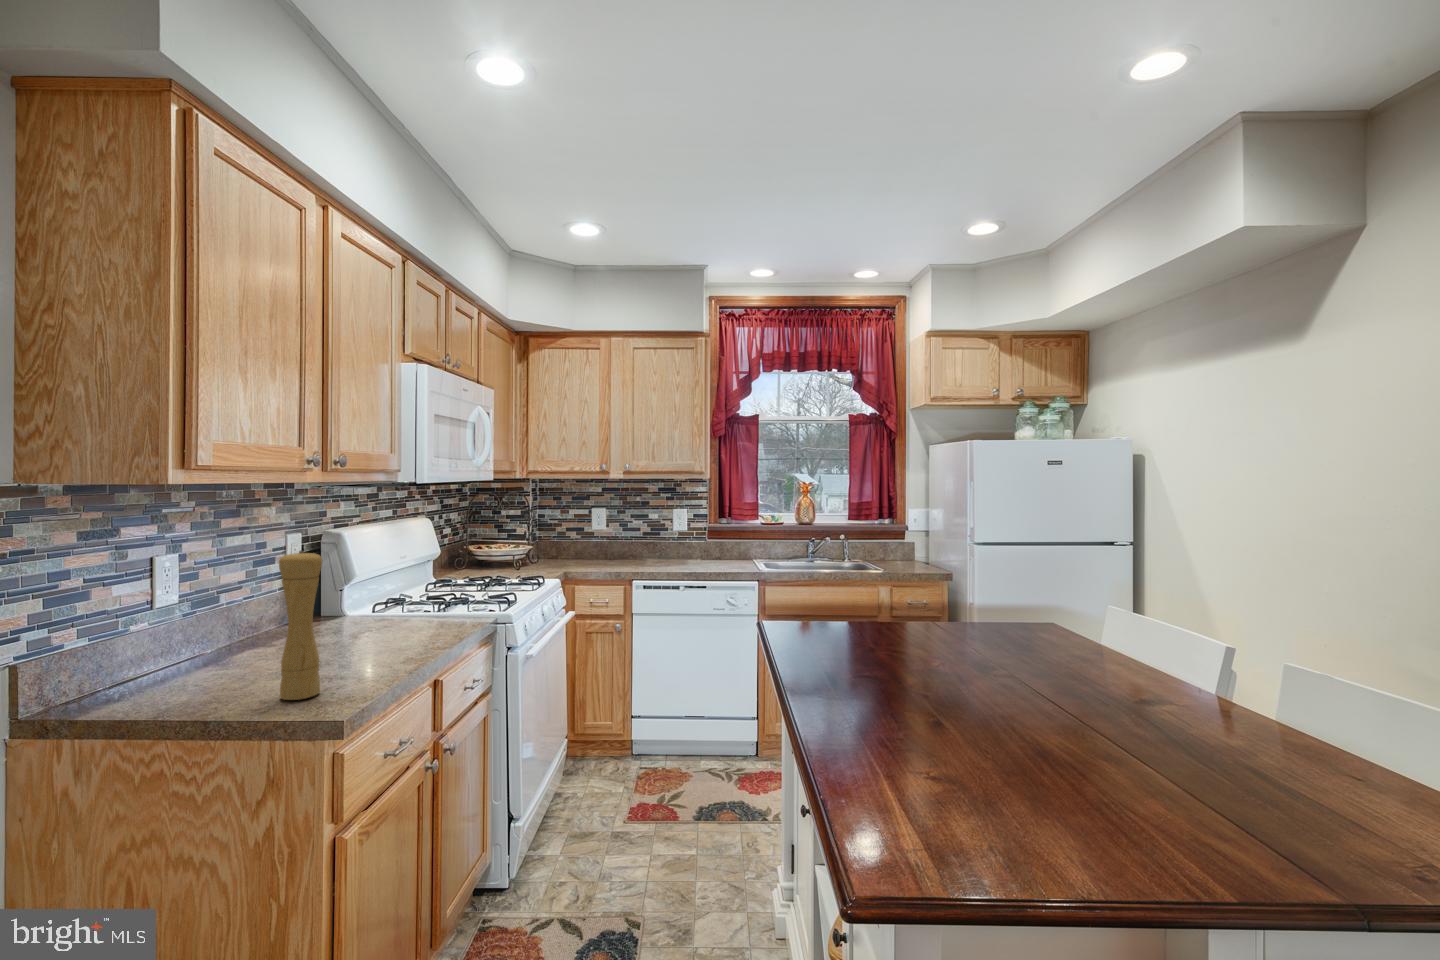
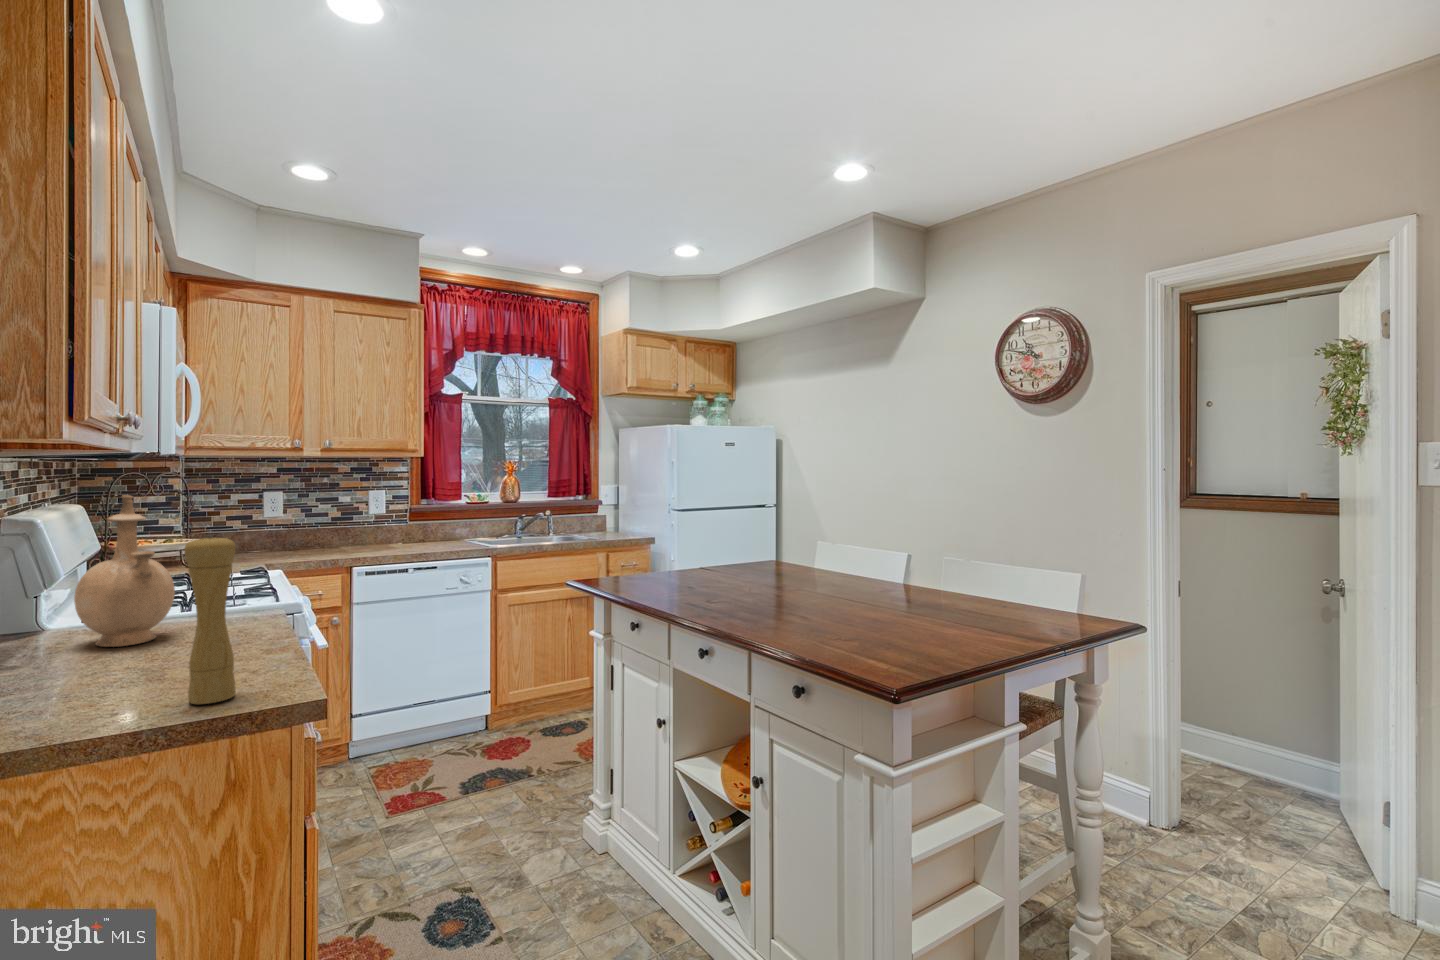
vase: none [331,512,400,633] -> present [74,495,175,647]

